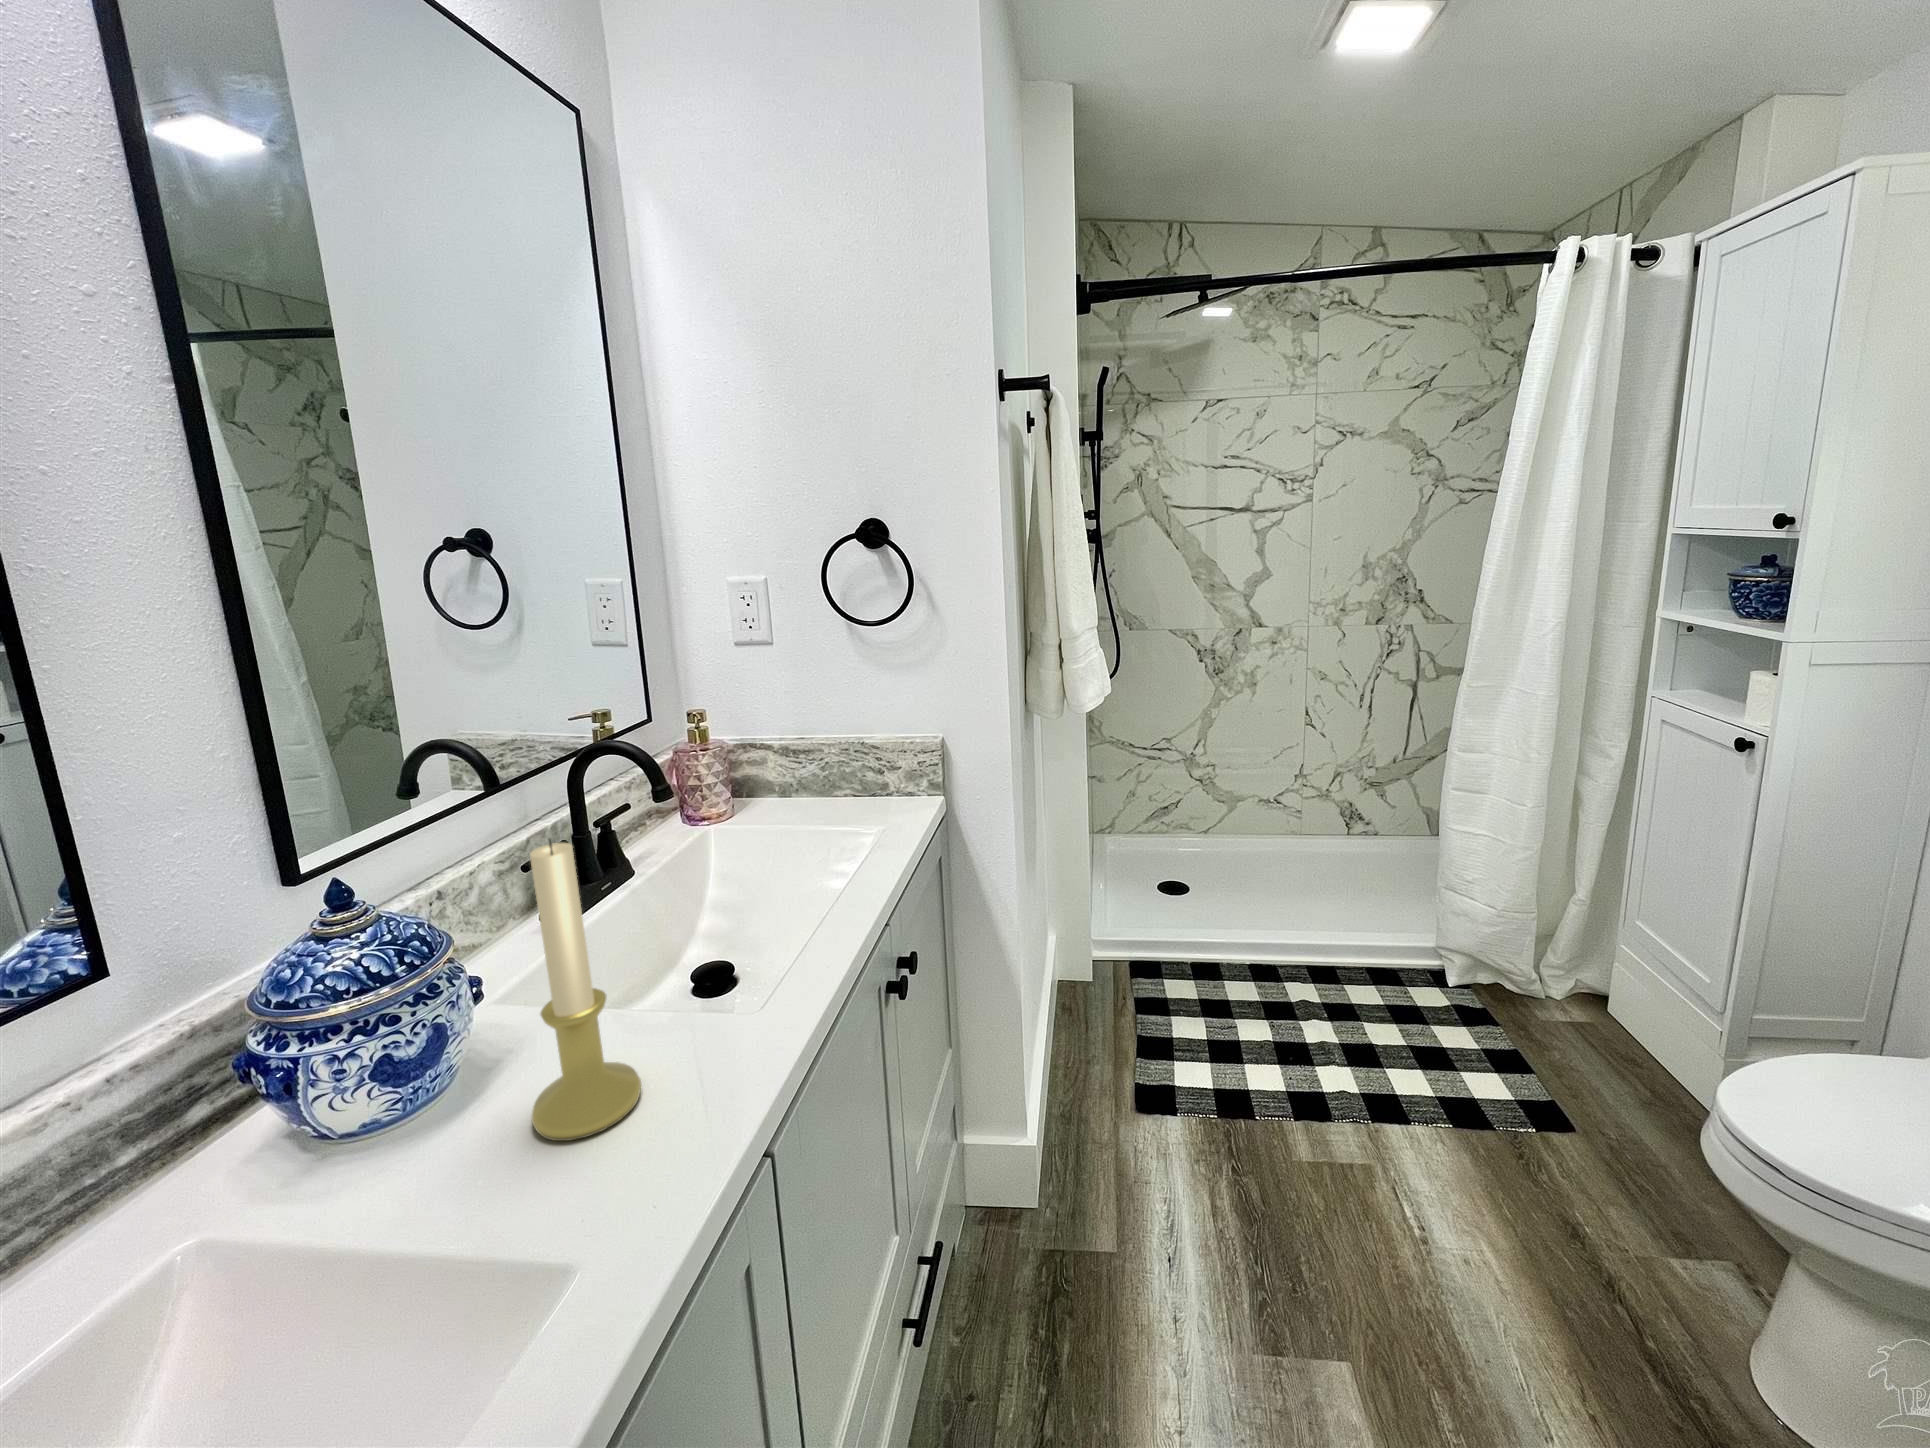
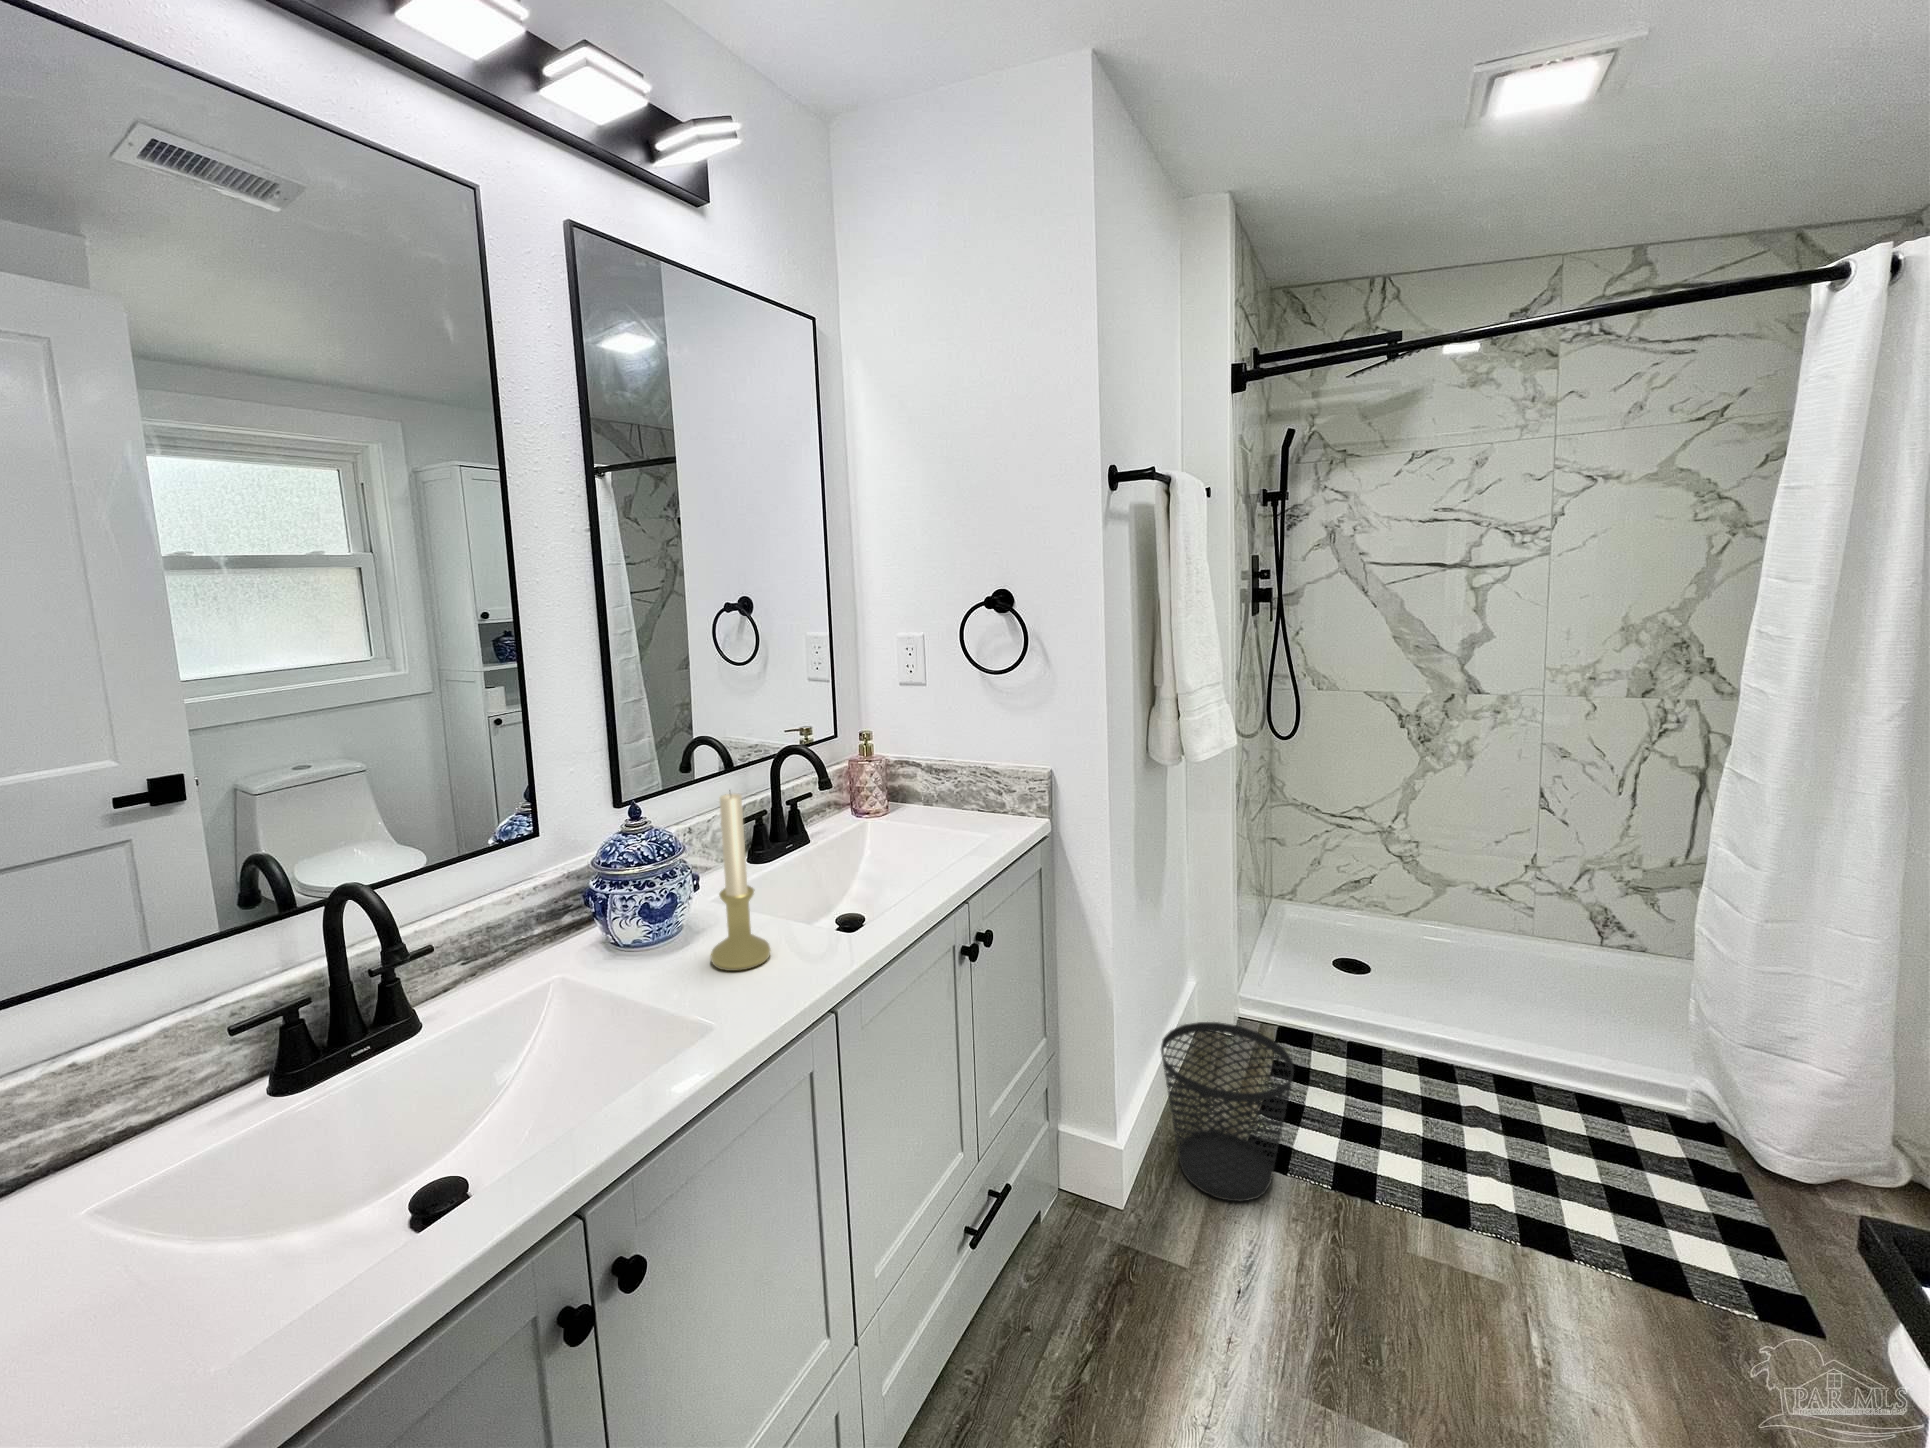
wastebasket: none [1057,978,1187,1161] -> present [1161,1022,1294,1201]

